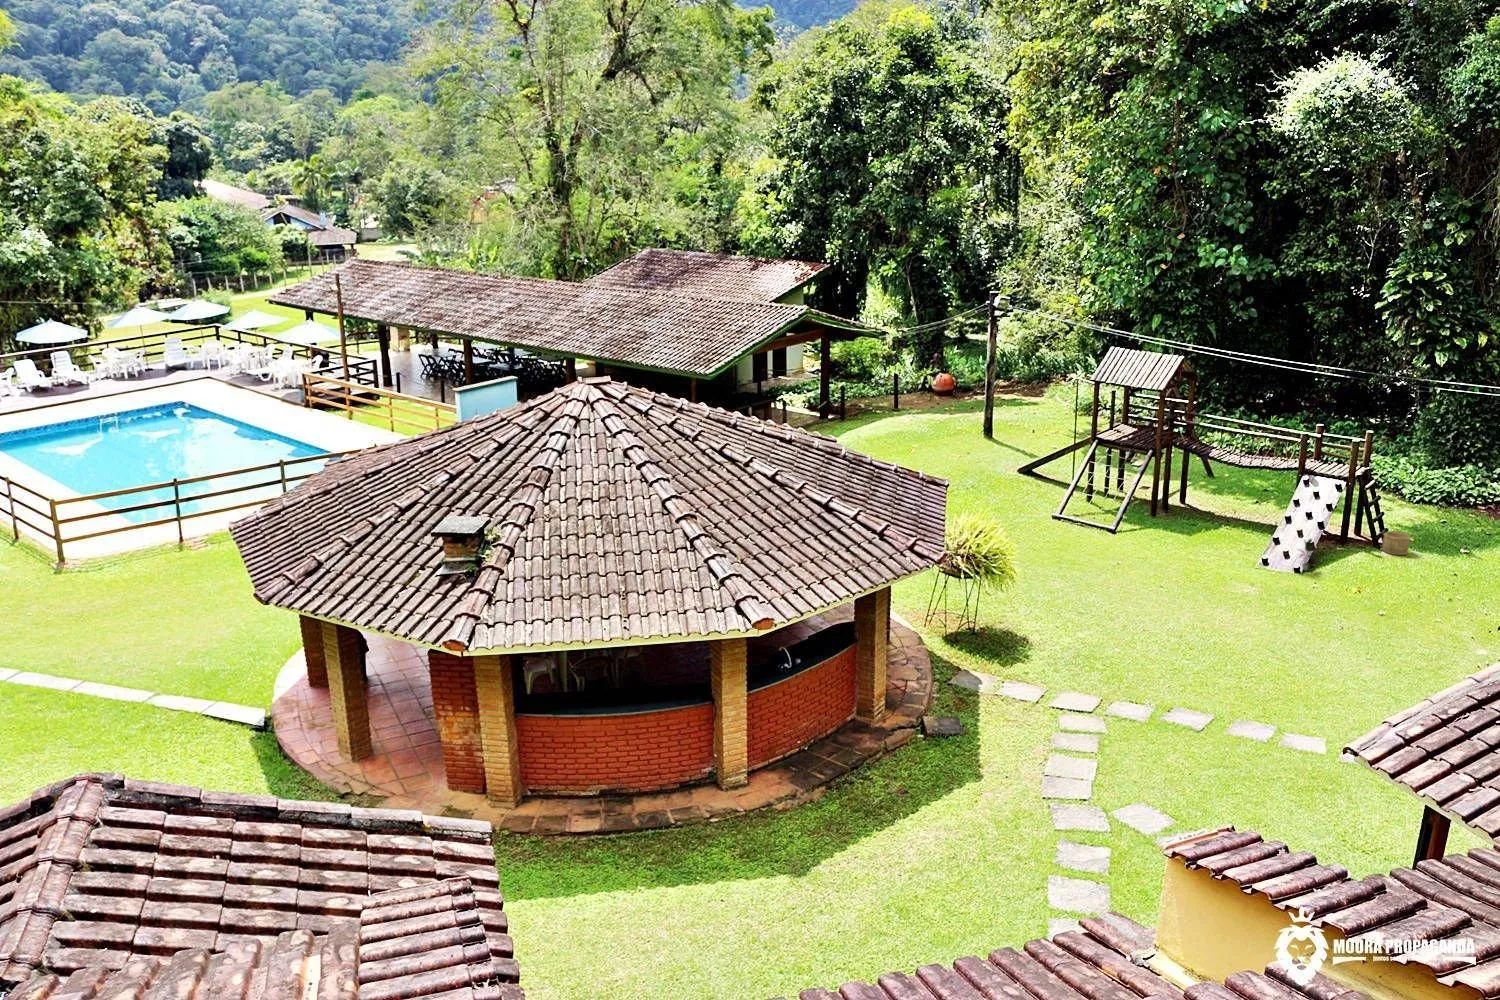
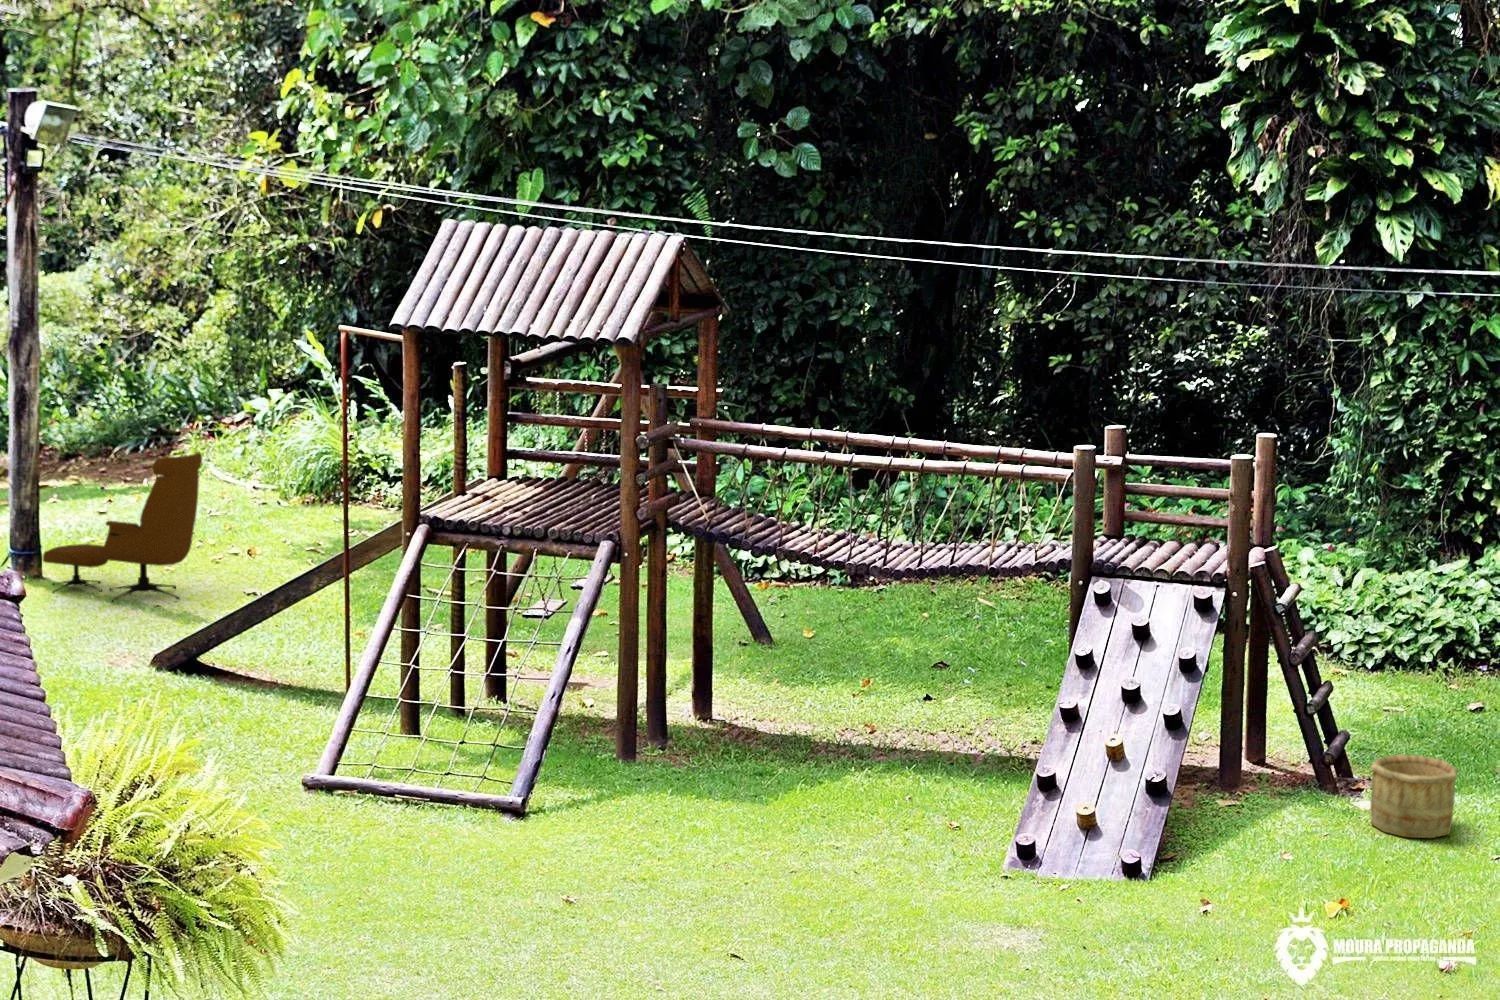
lounge chair: none [955,406,1010,453] -> present [43,452,202,603]
potted plant: present [1300,539,1319,570] -> none [1125,812,1214,942]

